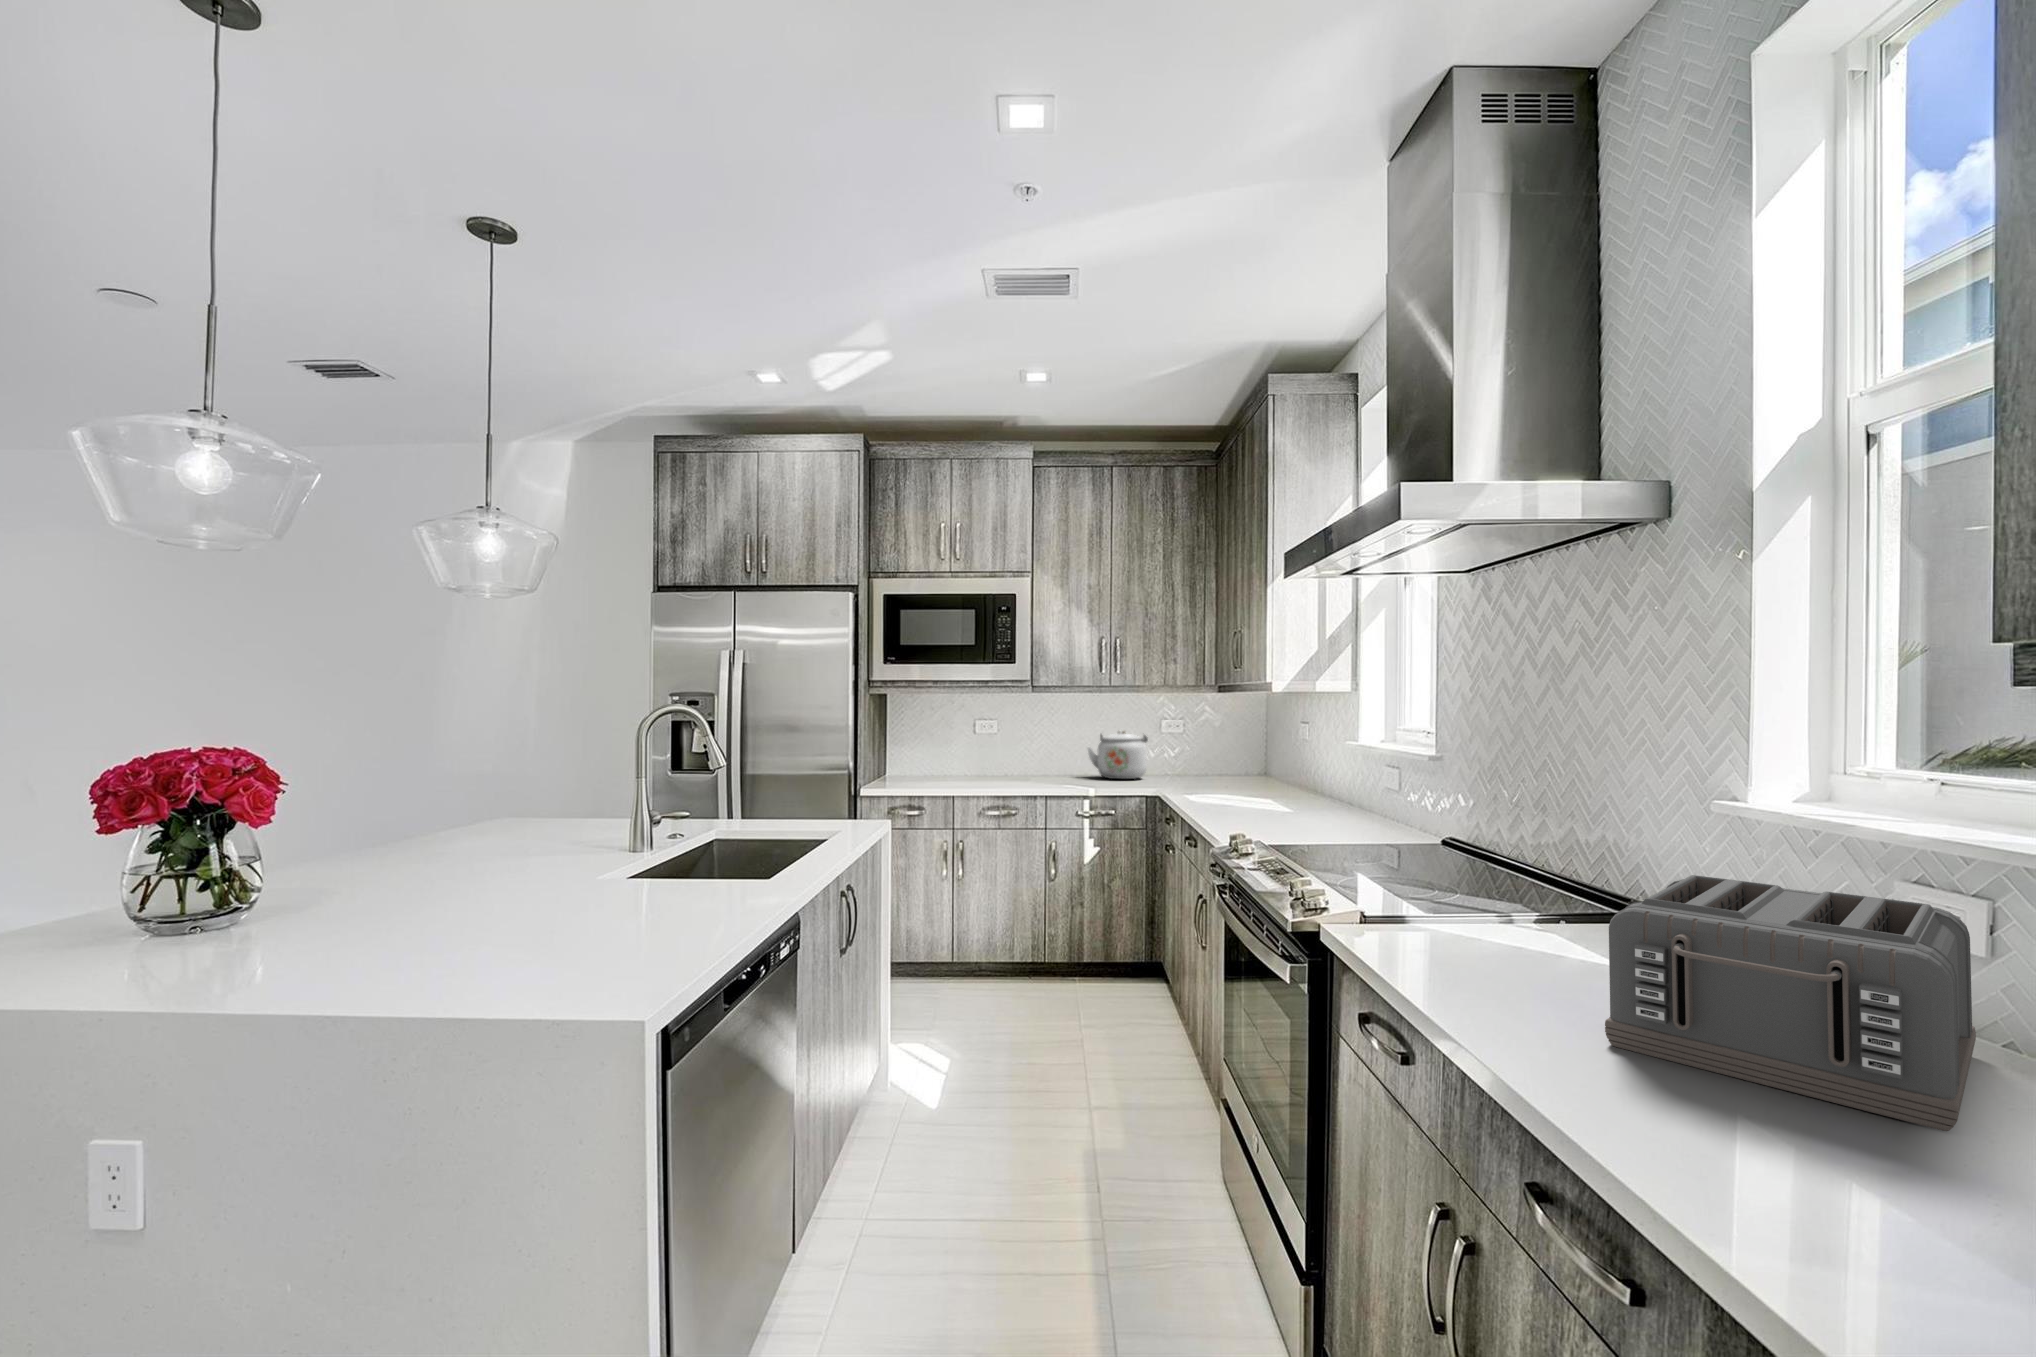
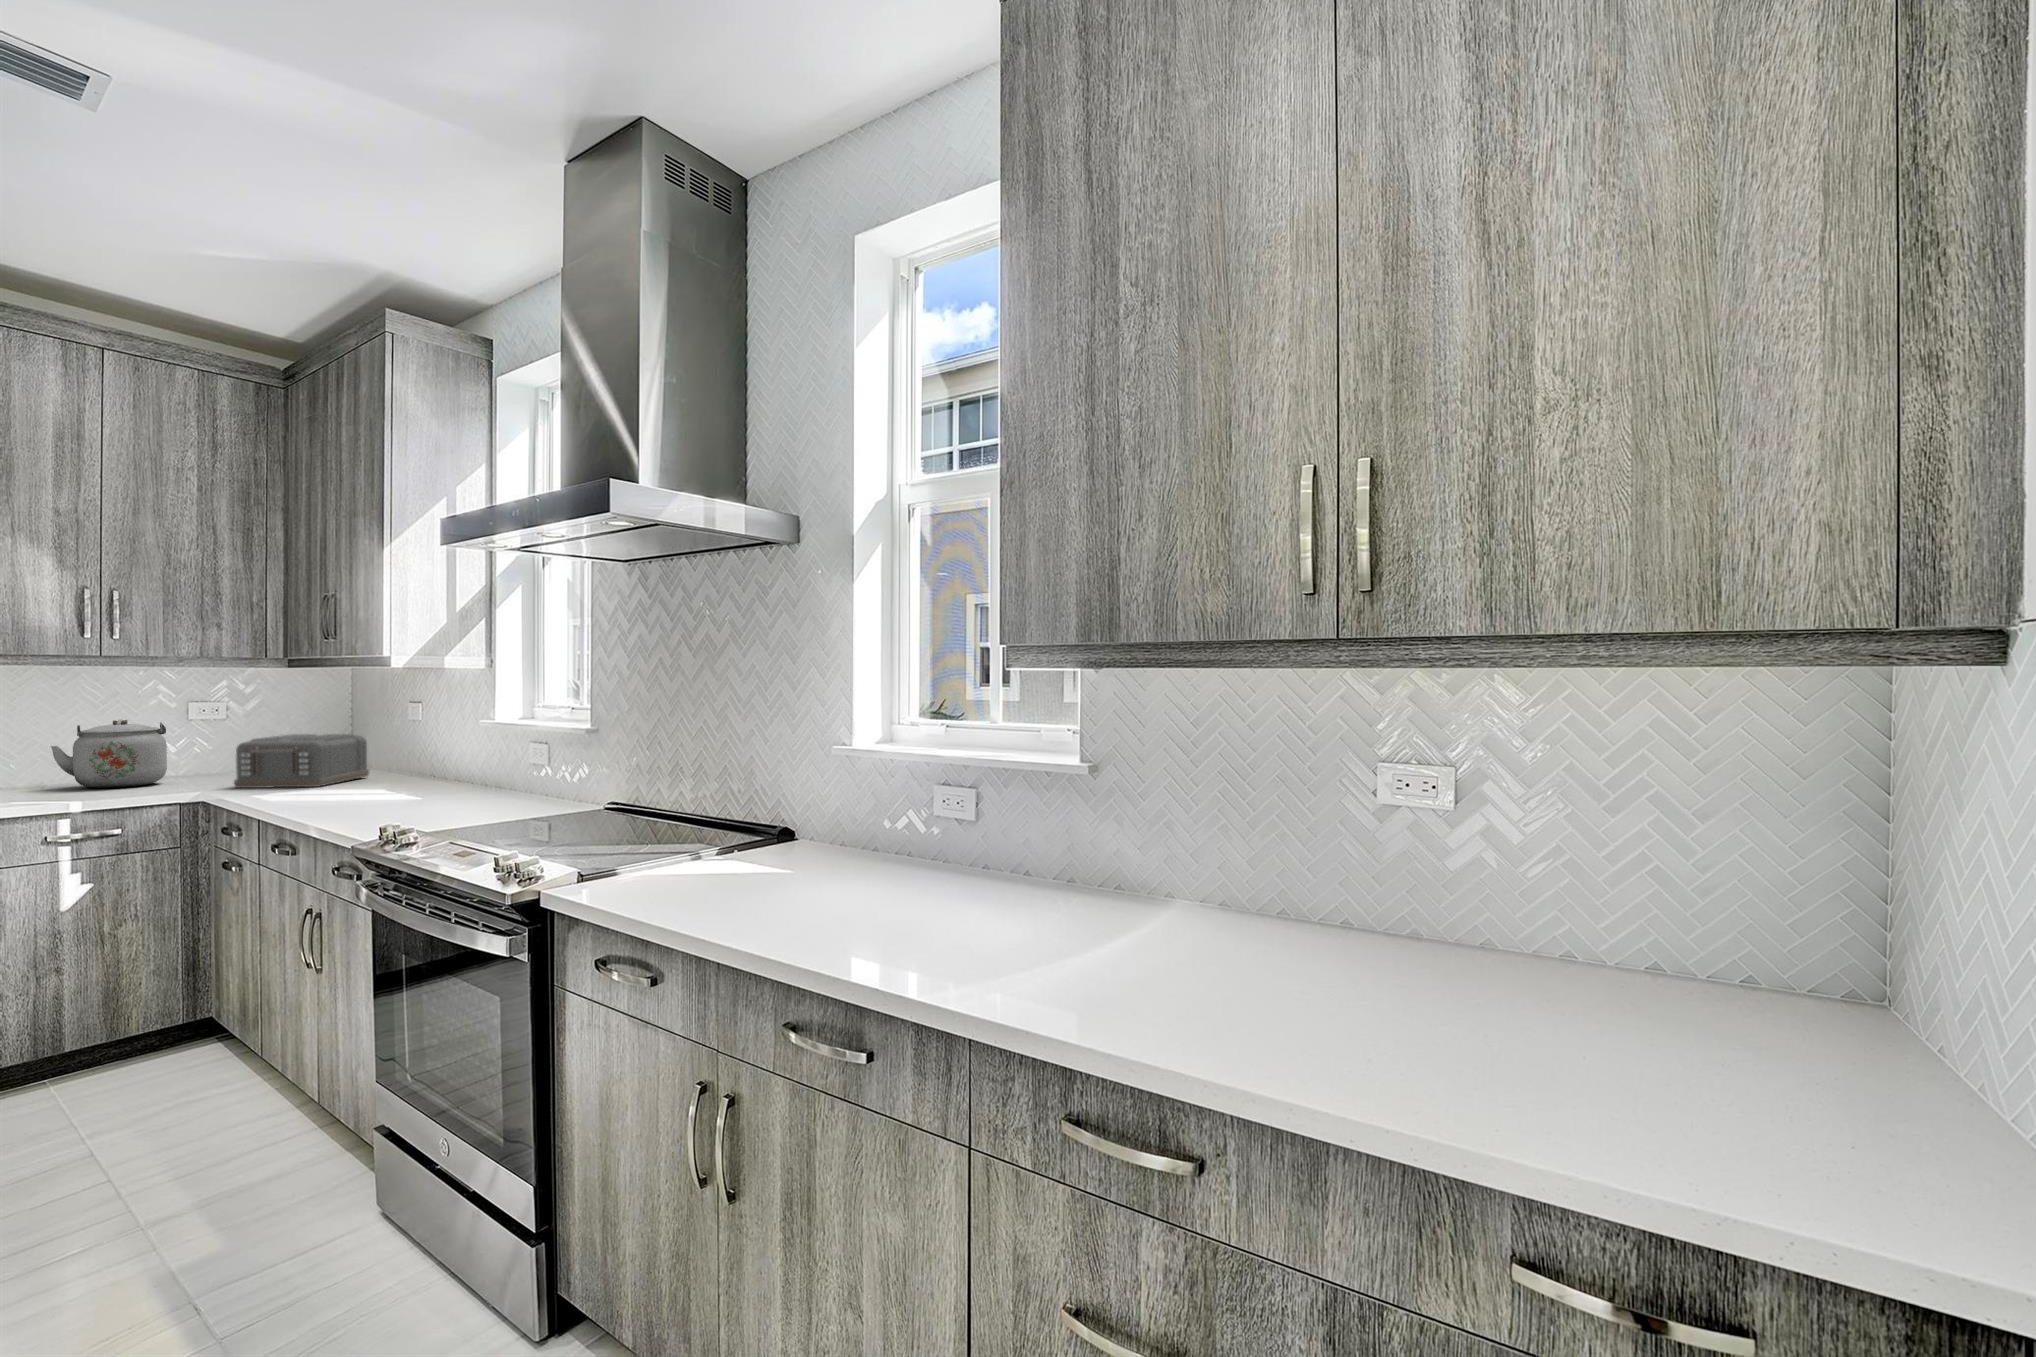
toaster: present [1605,875,1976,1131] -> present [234,734,369,788]

